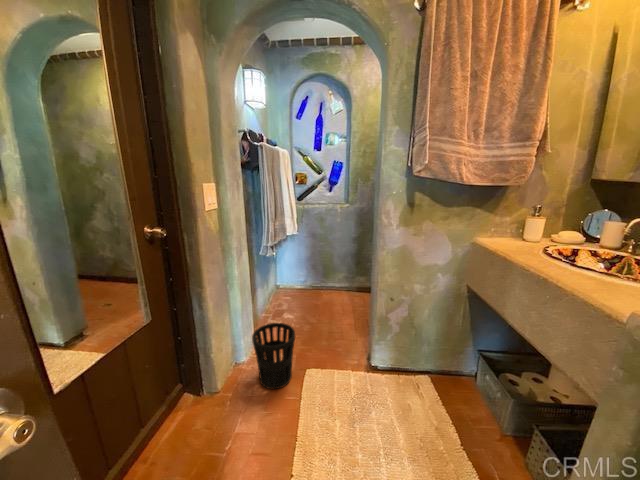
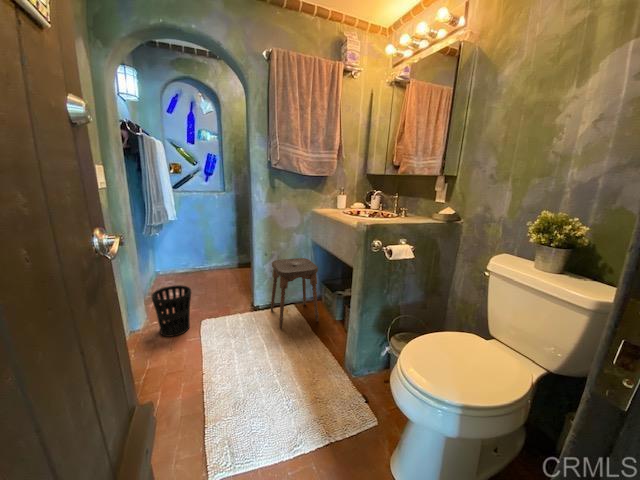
stool: none [395,311,482,428] -> present [271,258,319,329]

